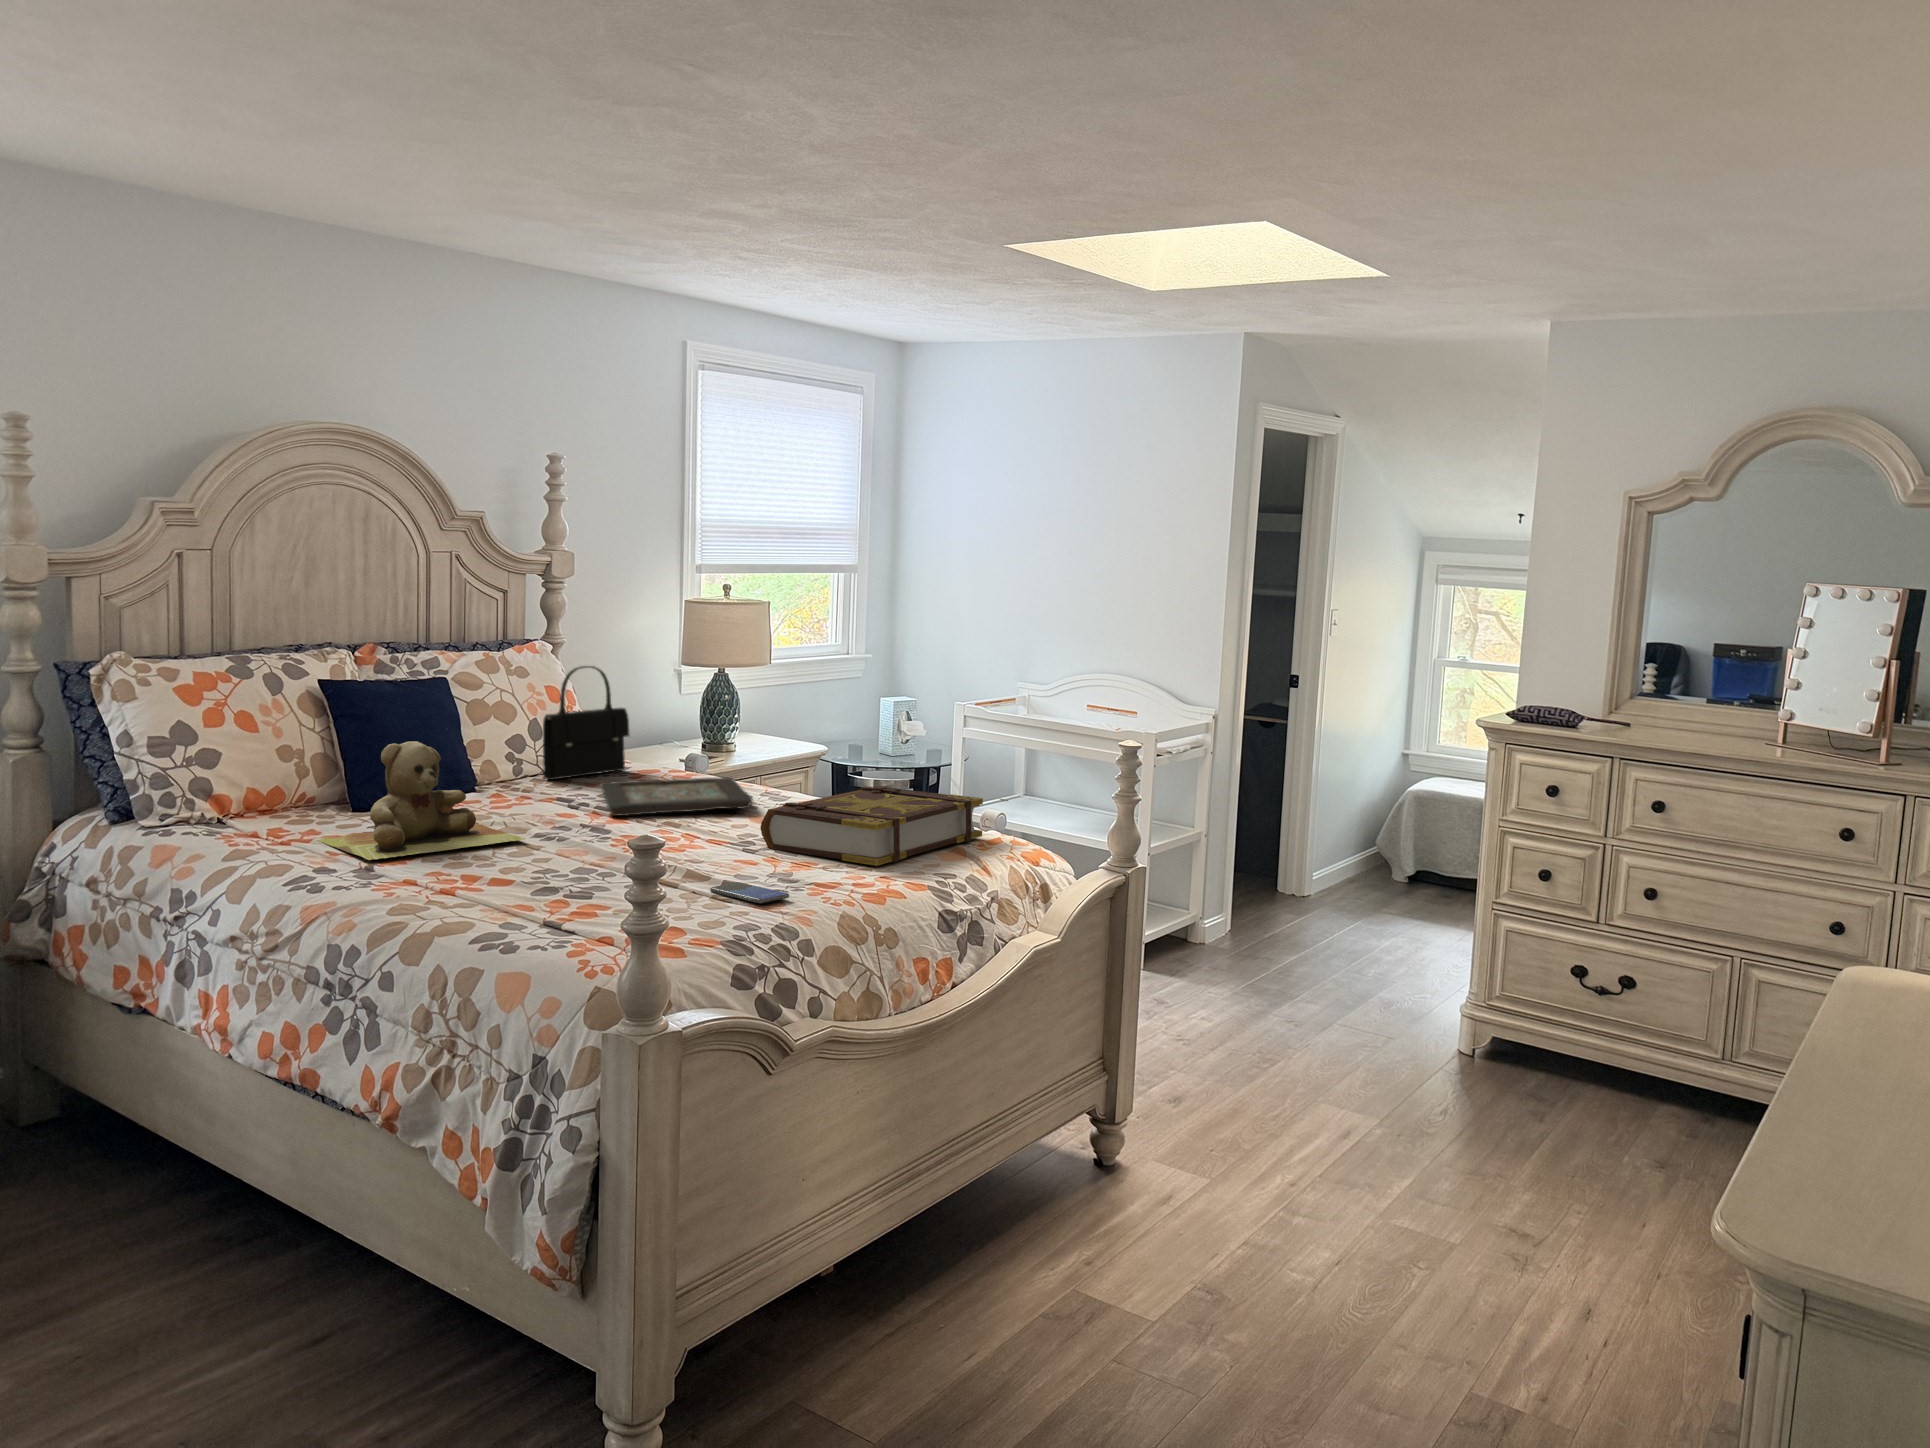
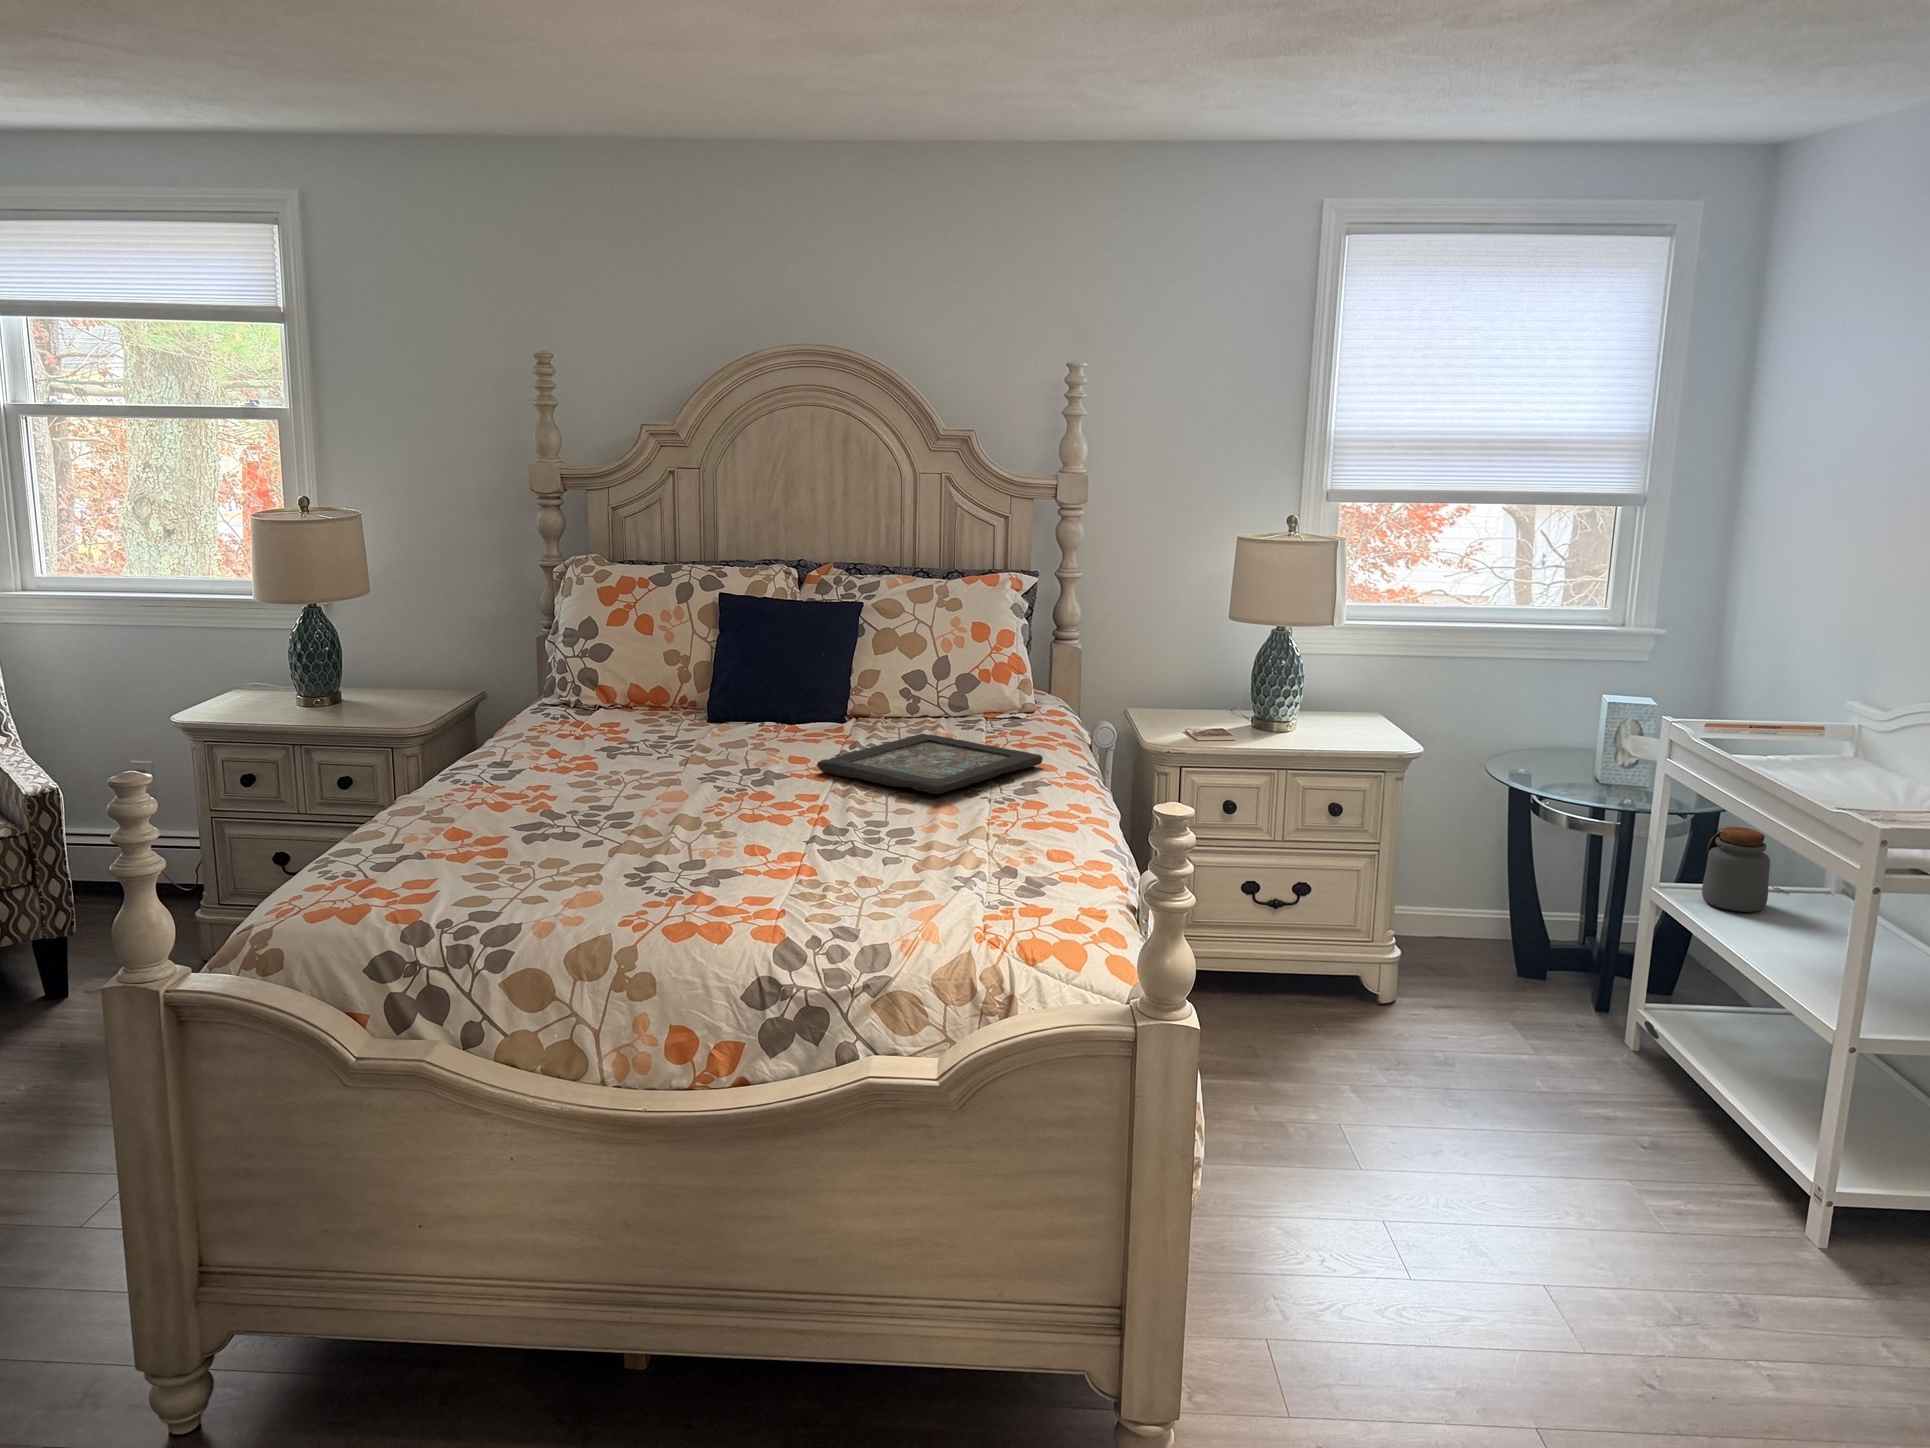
handbag: present [543,666,630,780] -> none [919,607,1022,726]
teddy bear: present [318,741,526,860] -> none [523,662,721,776]
jar: none [1013,765,1050,818] -> present [1702,827,1770,912]
book: present [760,786,983,866] -> none [786,796,1034,903]
smartphone: present [710,882,789,903] -> none [547,869,621,904]

